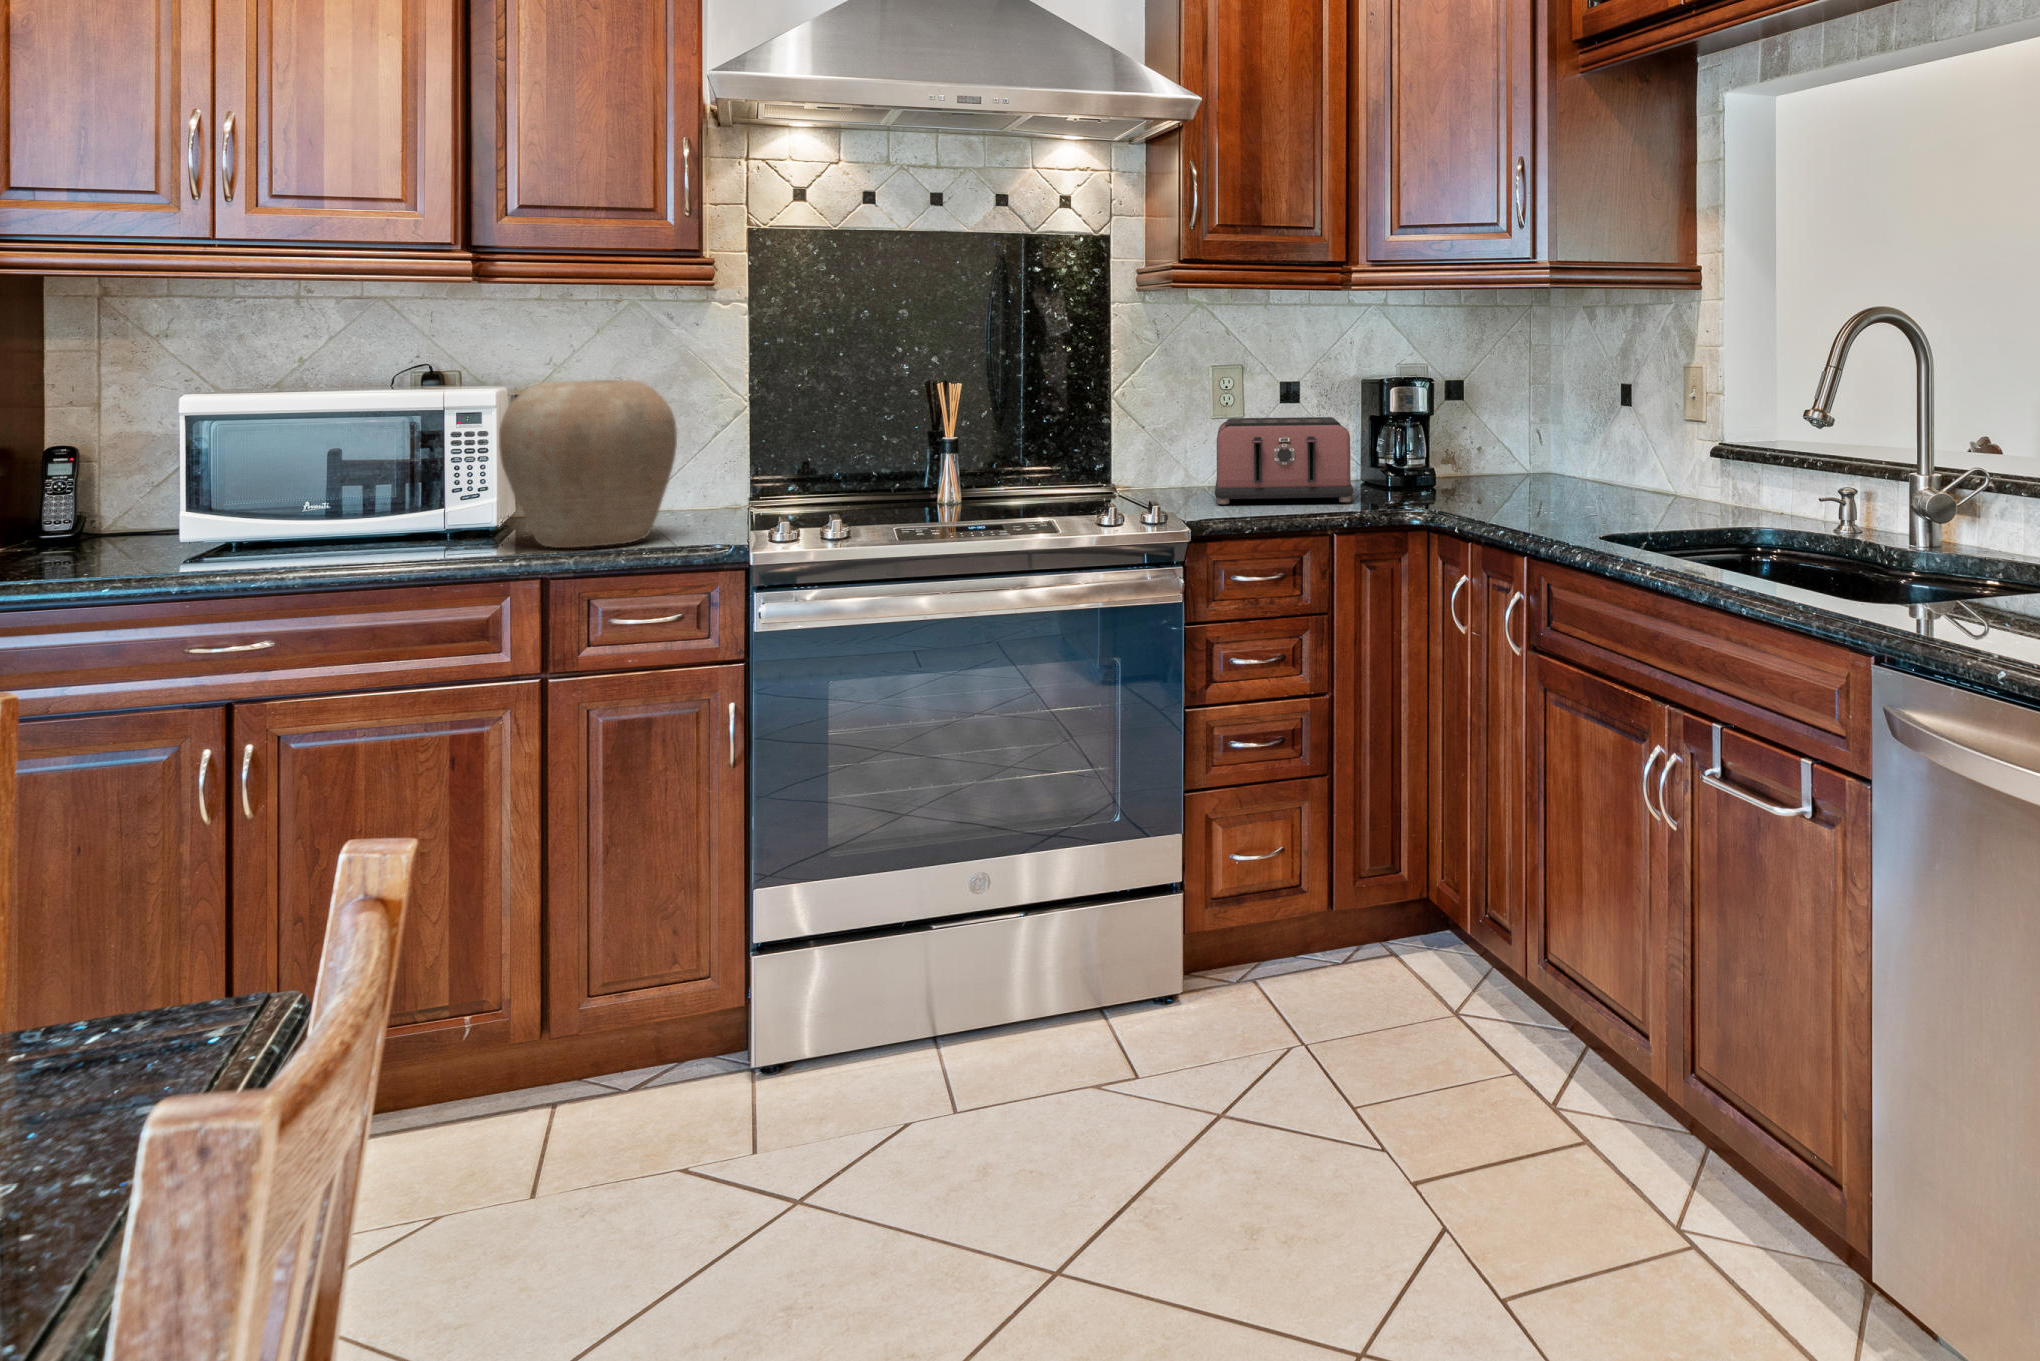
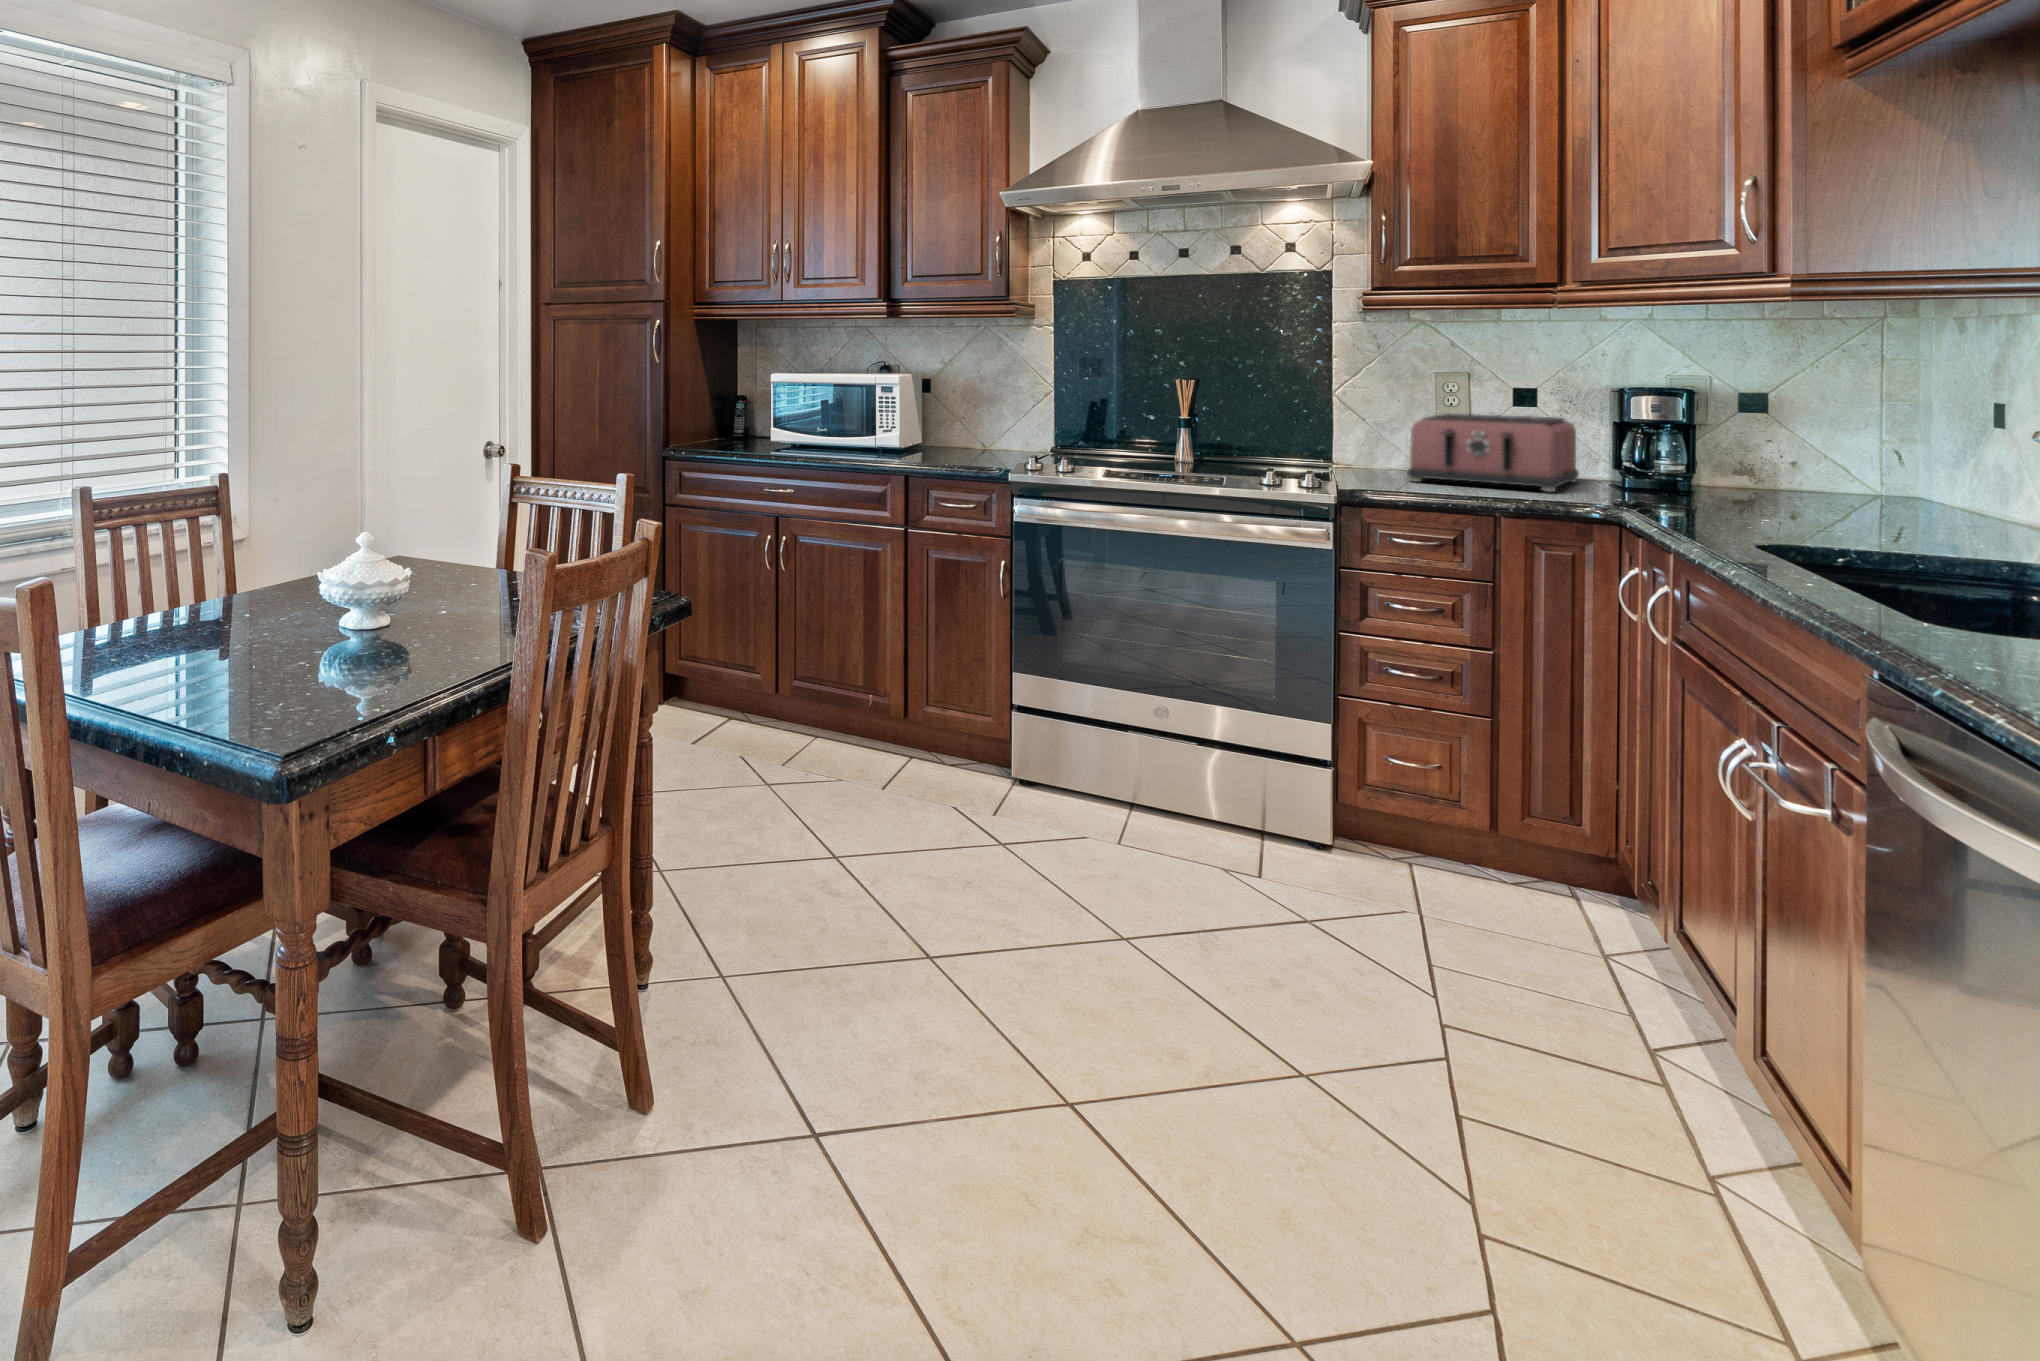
vase: present [499,380,677,548] -> none [895,372,988,463]

